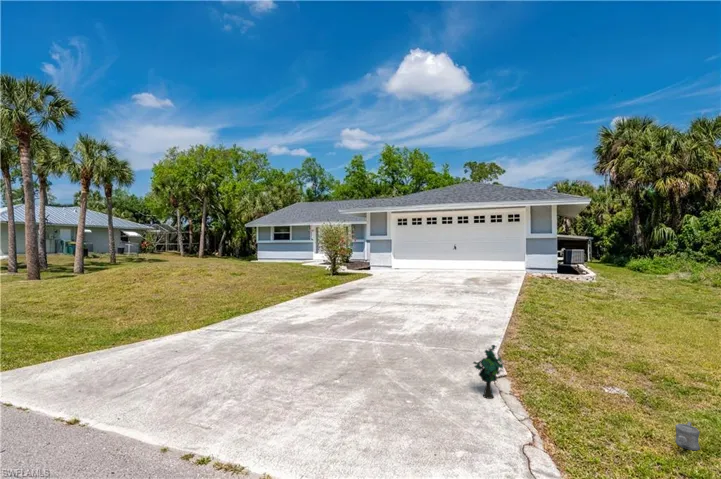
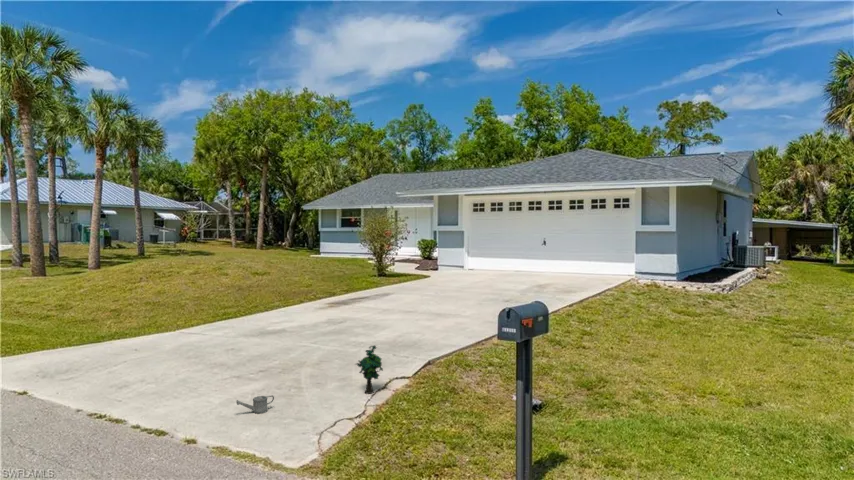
watering can: present [675,422,700,450] -> present [236,395,274,414]

